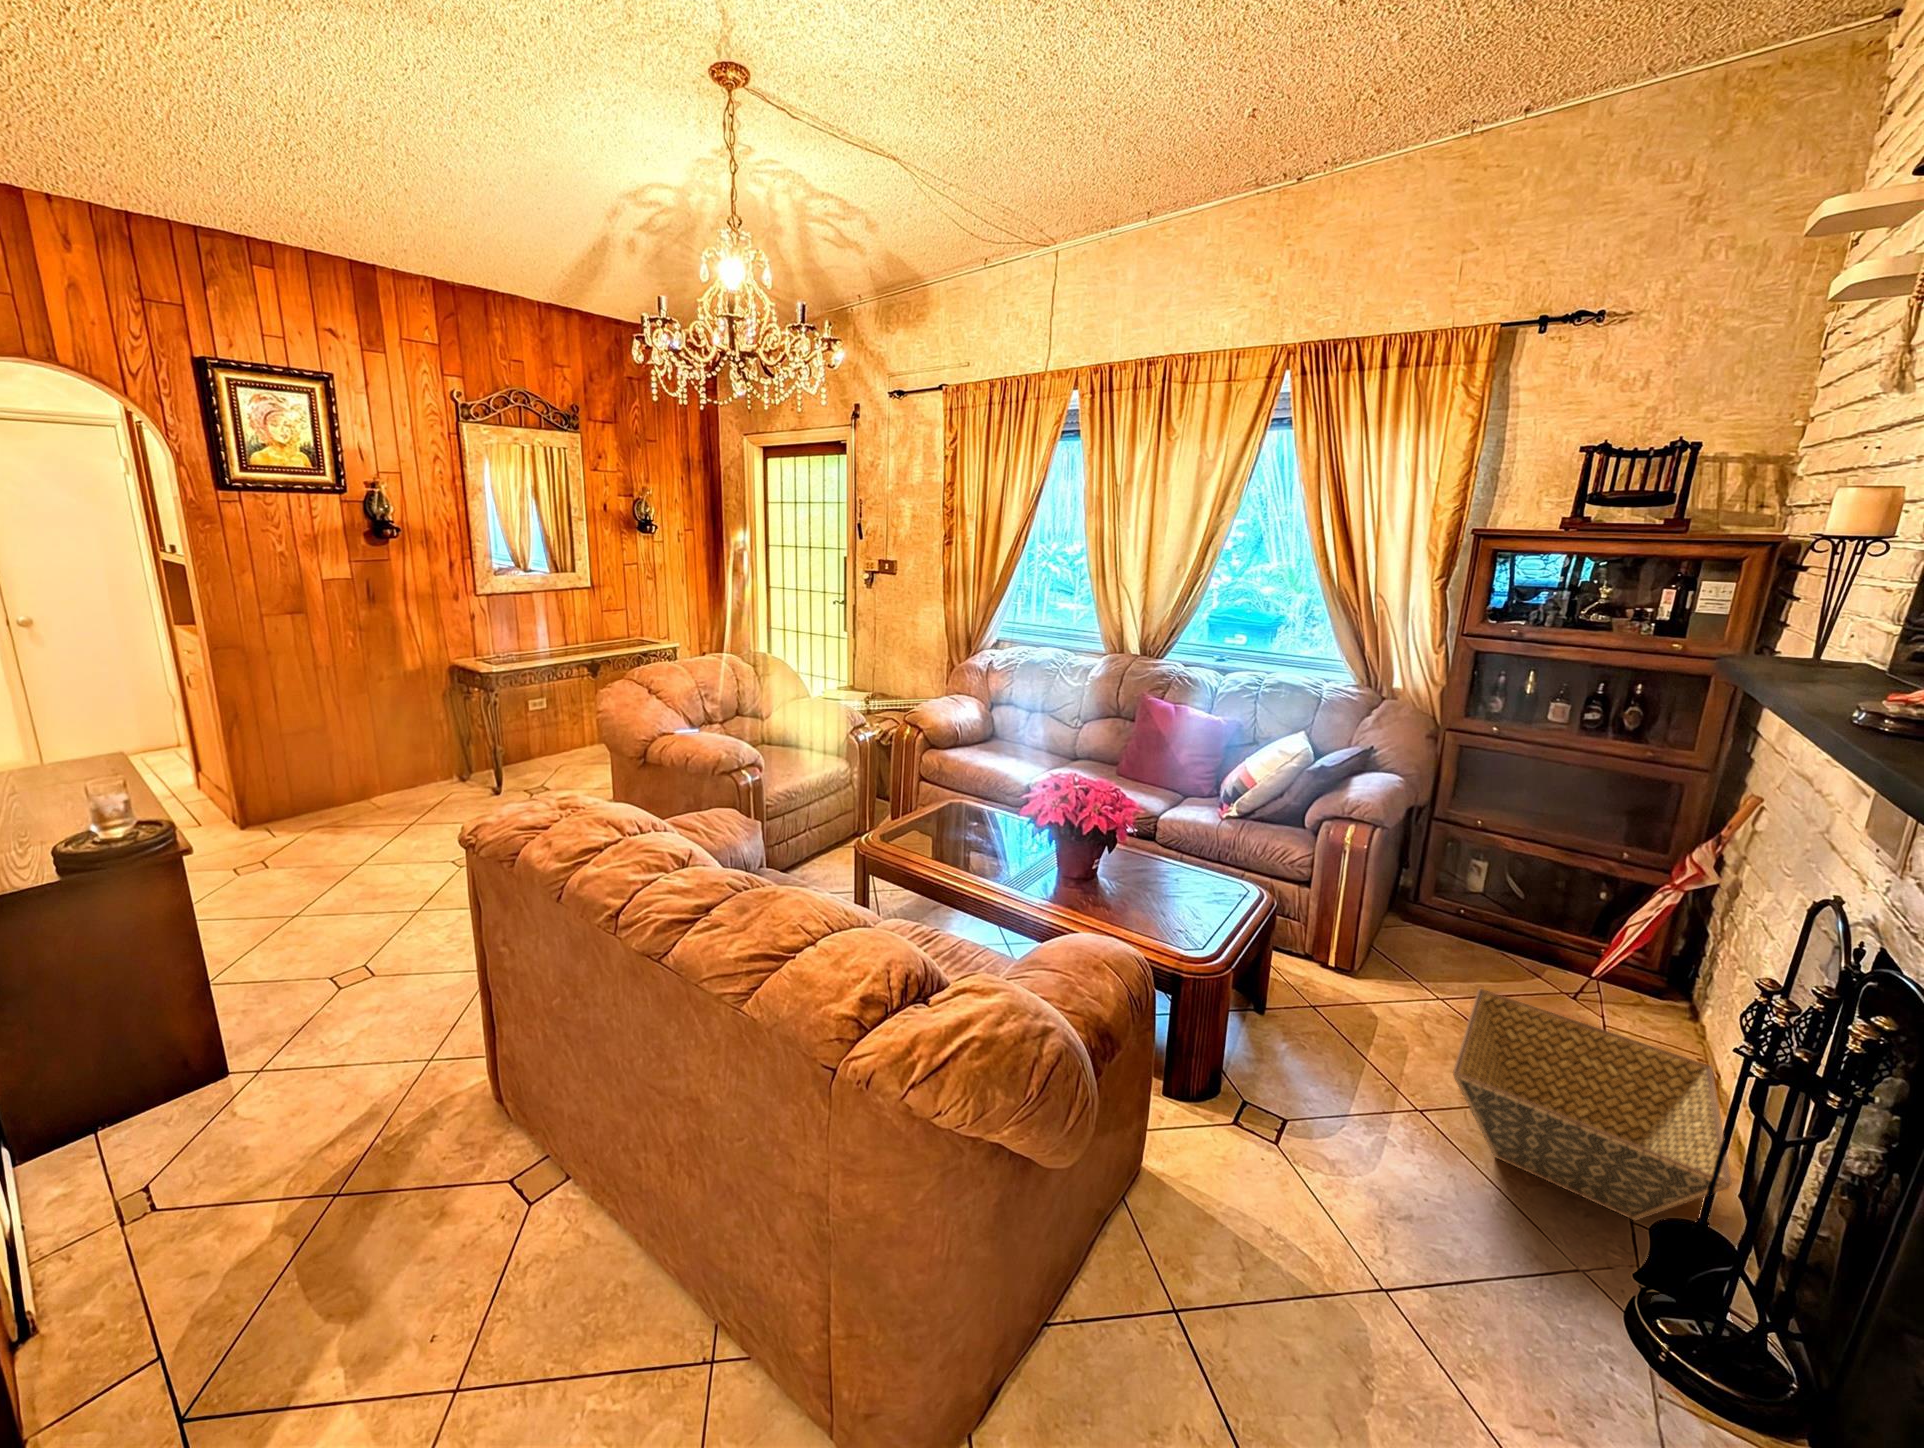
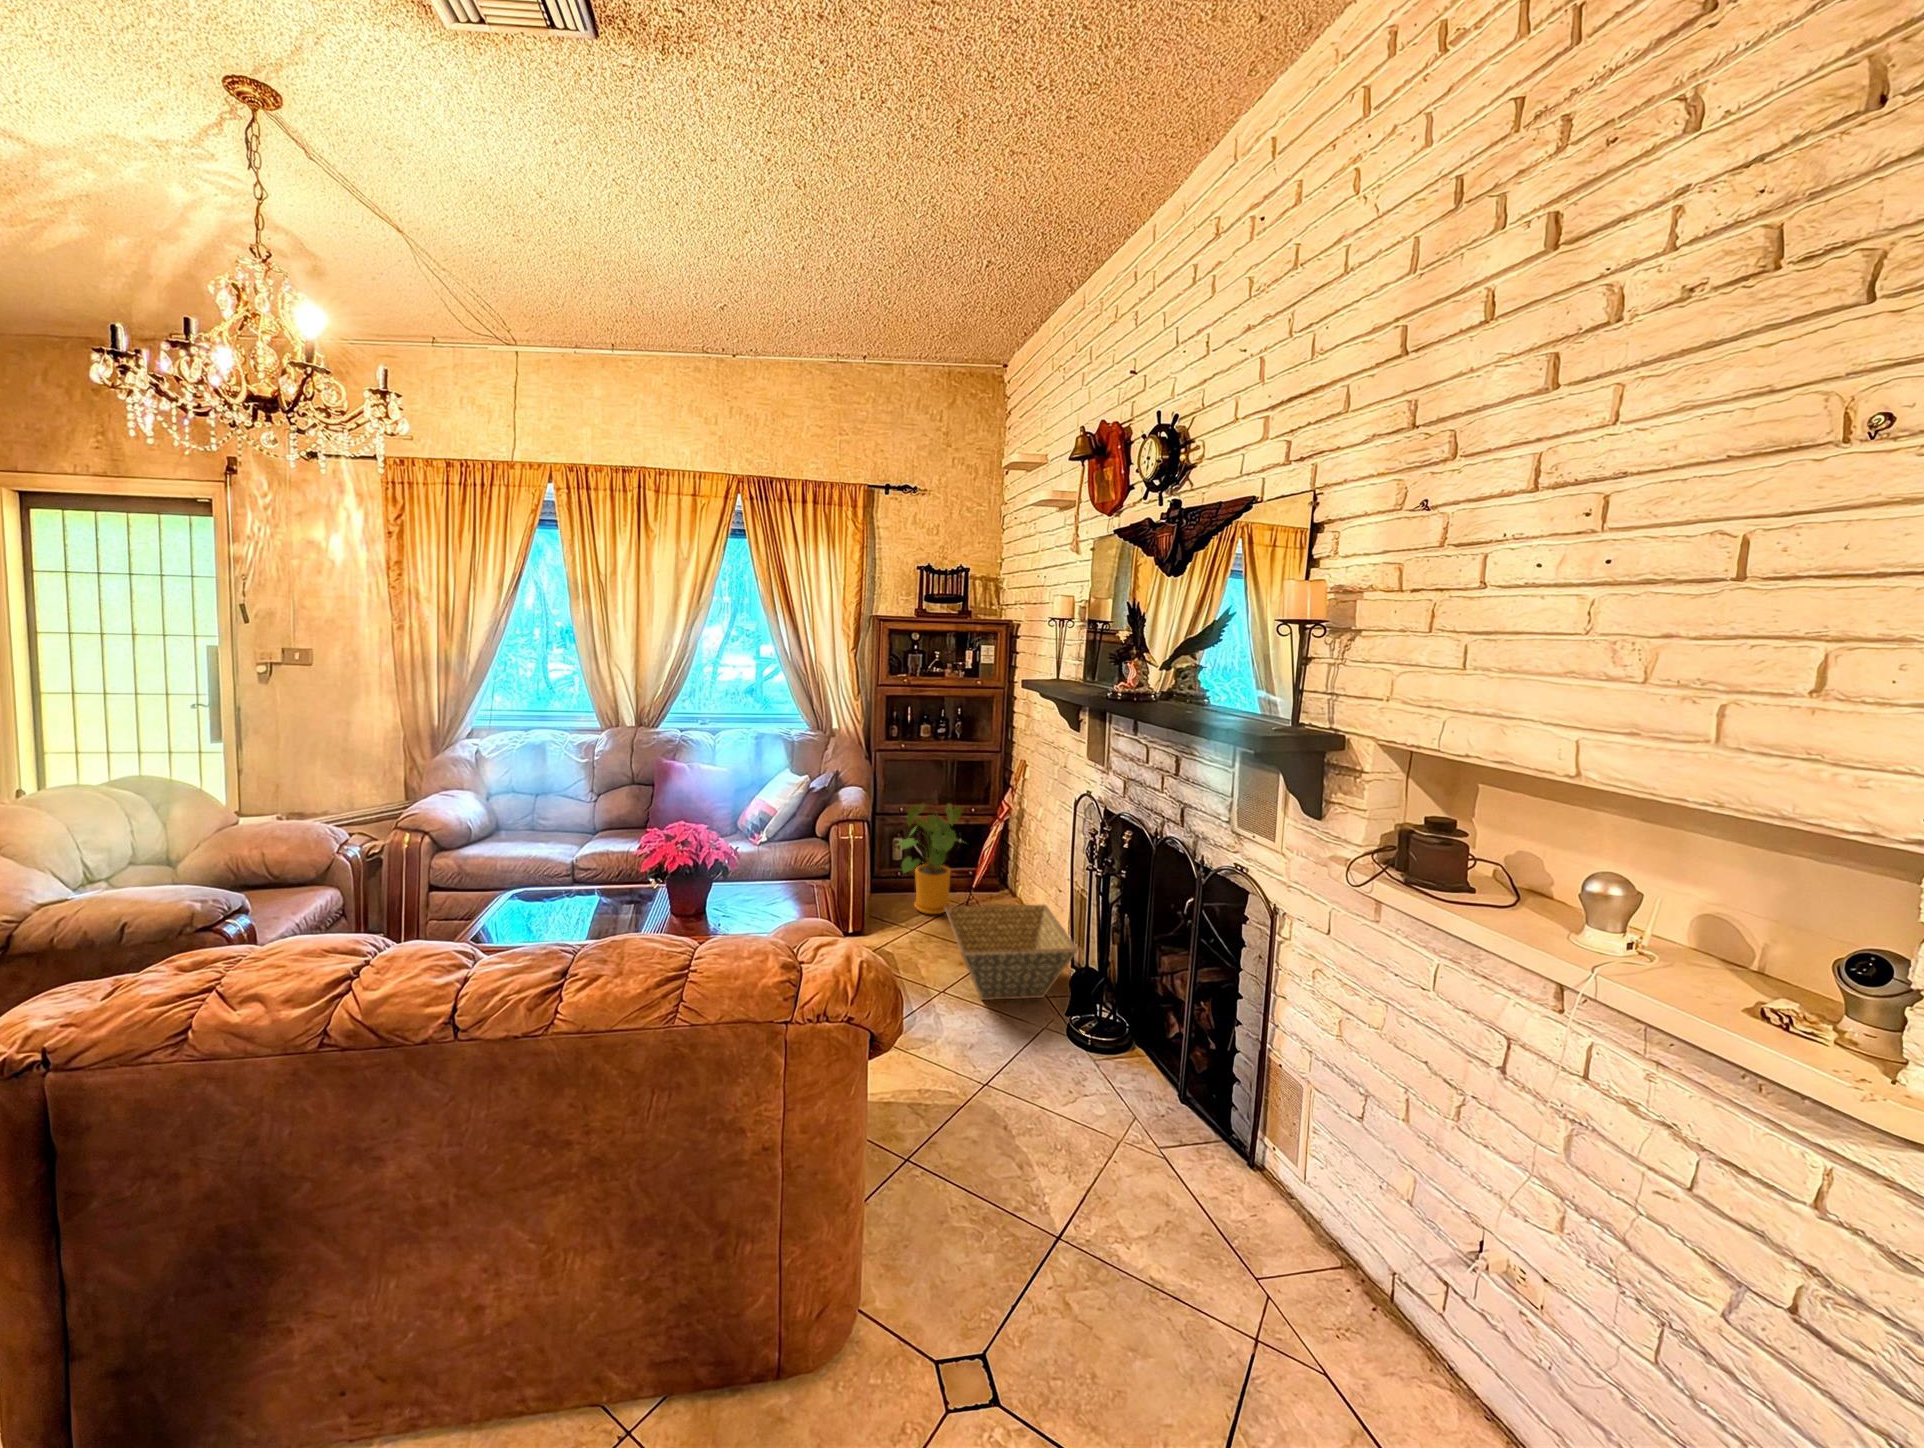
house plant: none [1436,819,1598,991] -> present [898,803,963,914]

